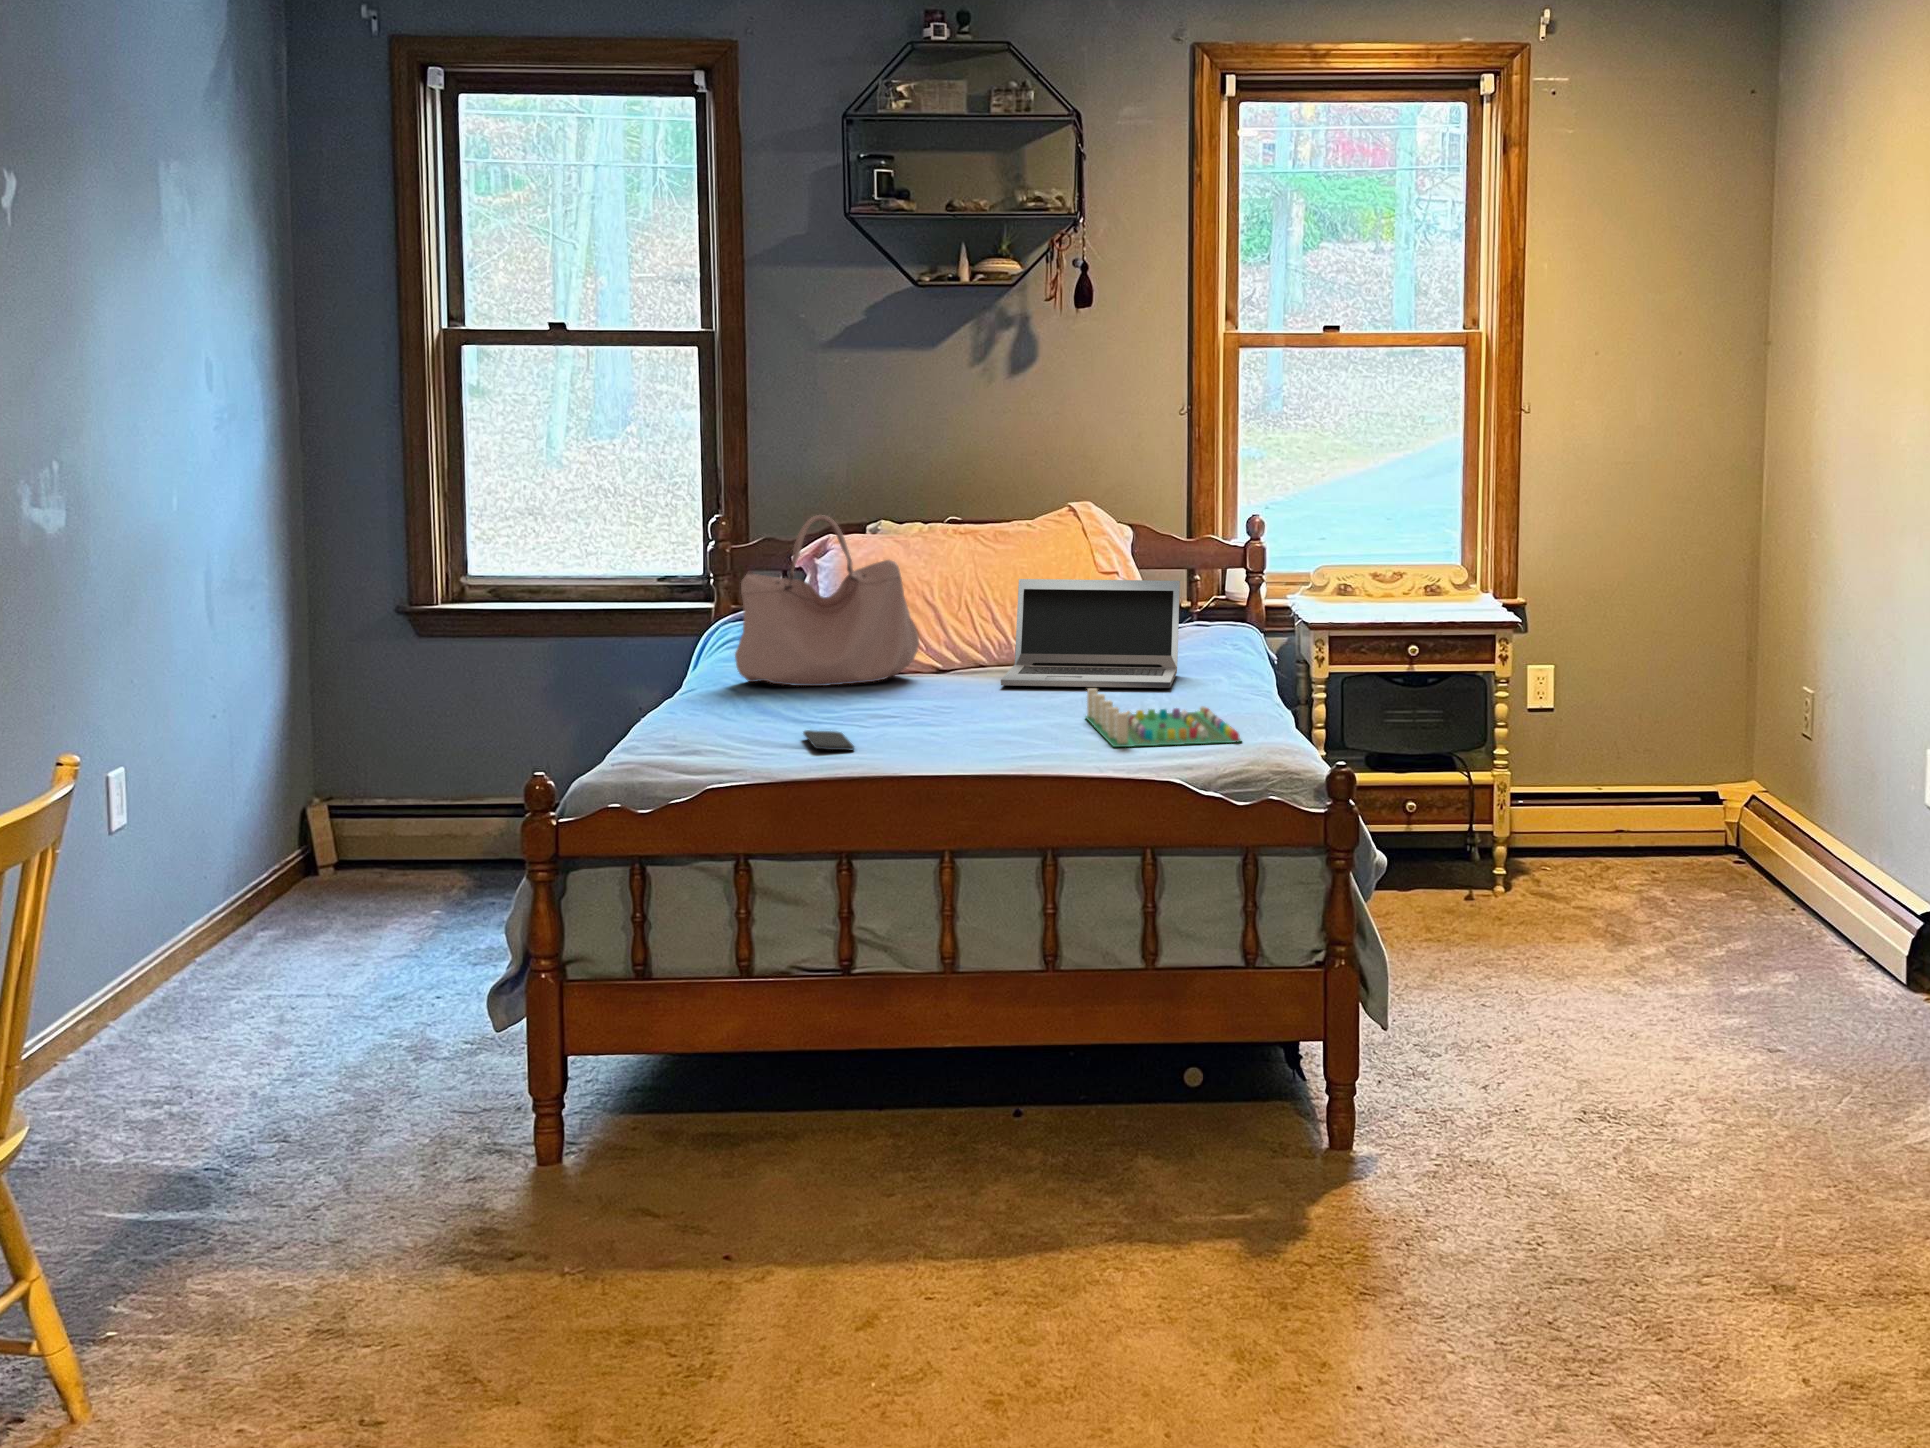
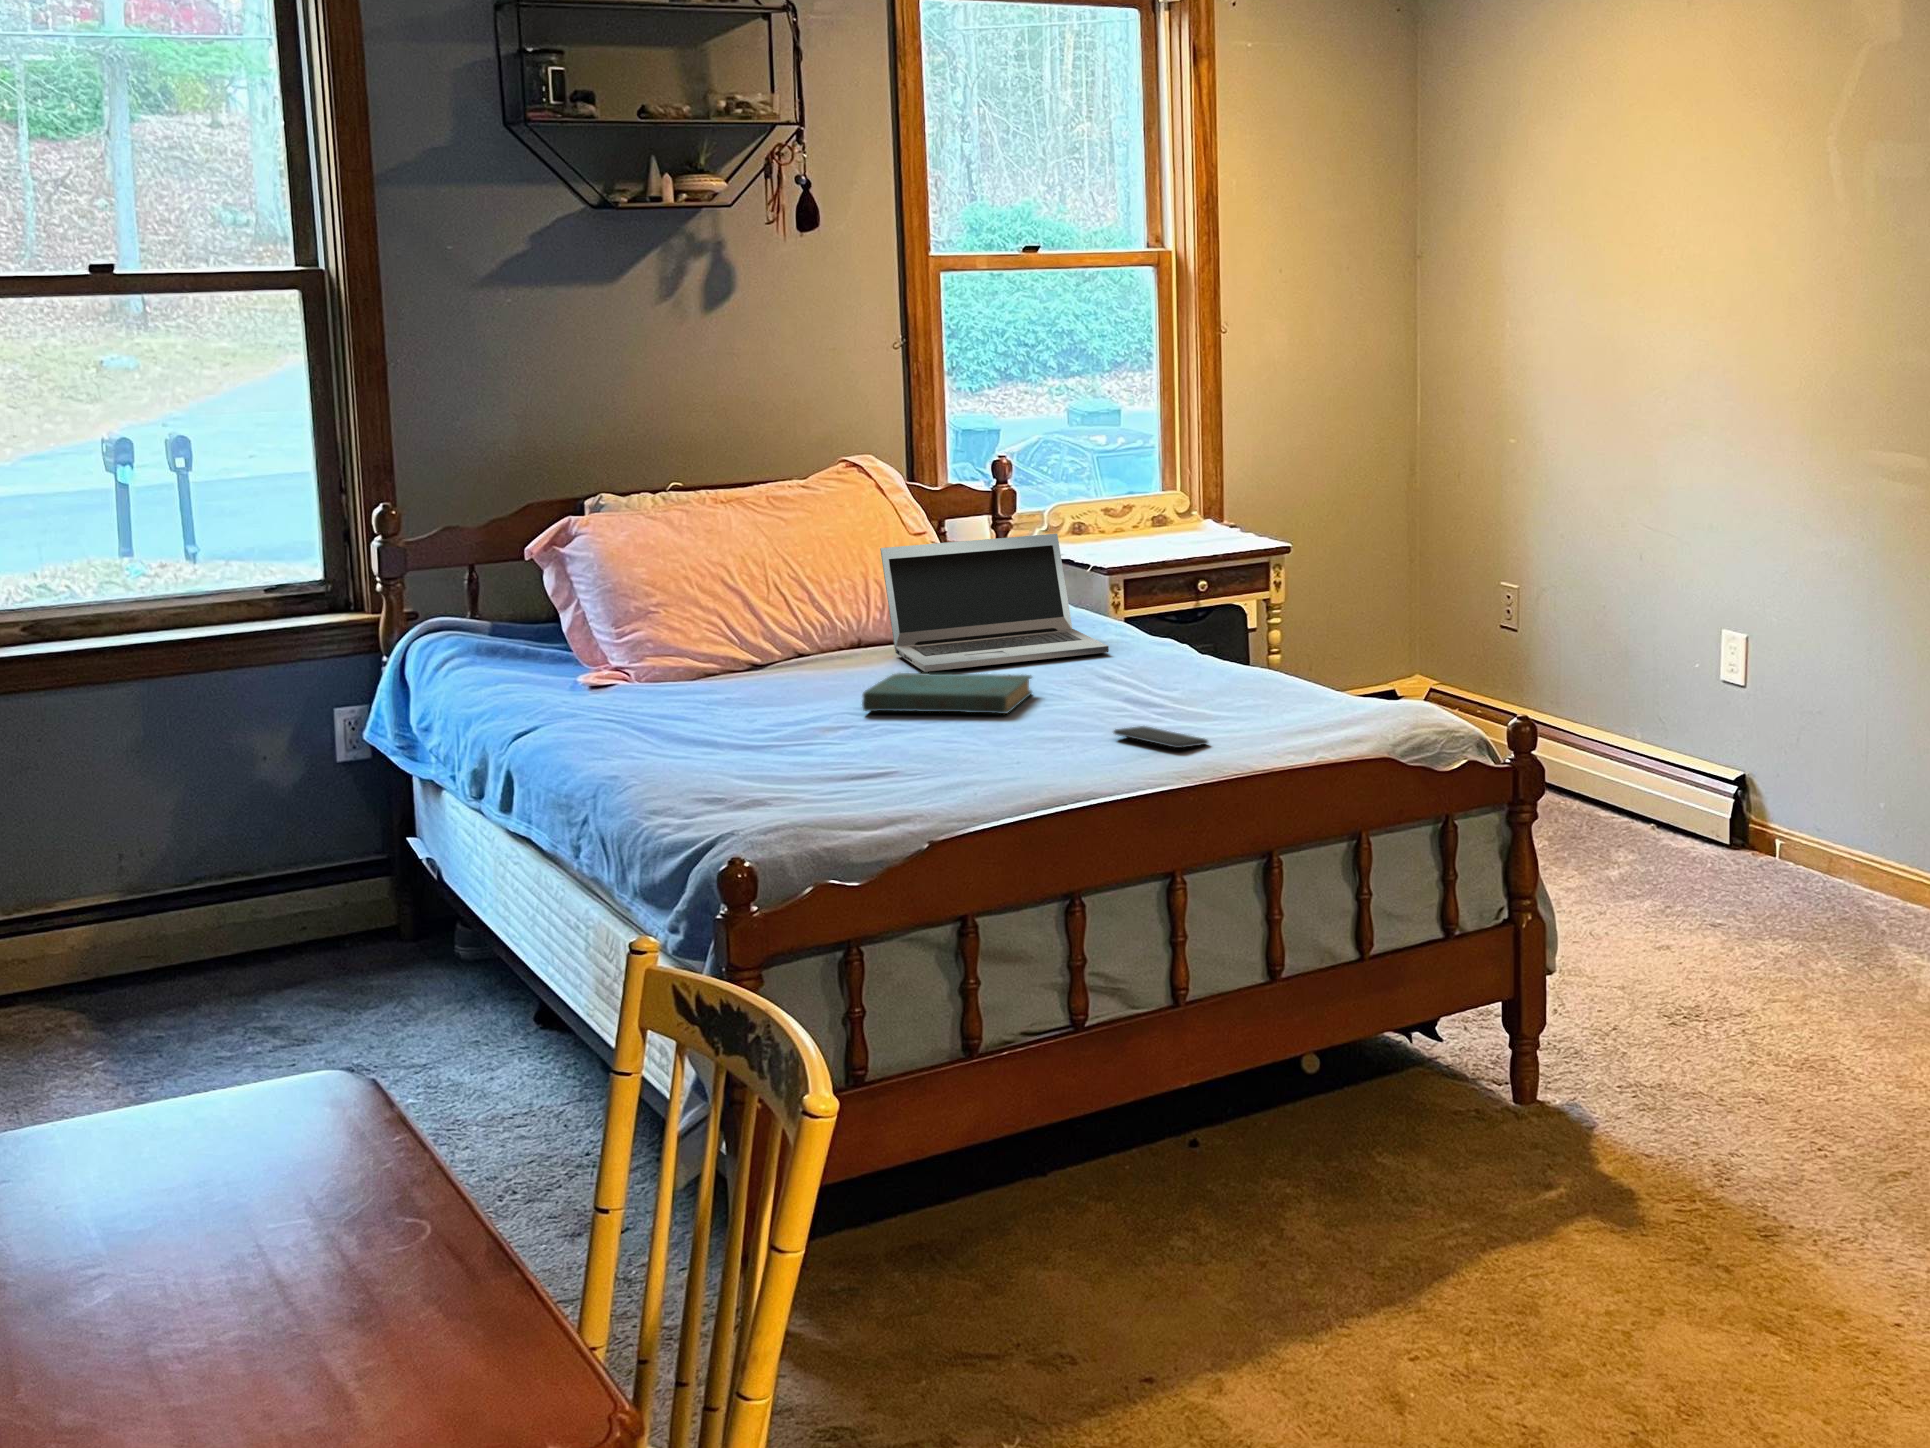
handbag: present [735,515,919,686] -> none [590,493,802,705]
book: none [890,681,1043,720] -> present [862,673,1032,714]
board game: present [1086,688,1241,747] -> none [1098,661,1320,724]
smartphone: present [804,730,854,750] -> present [1114,726,1208,748]

